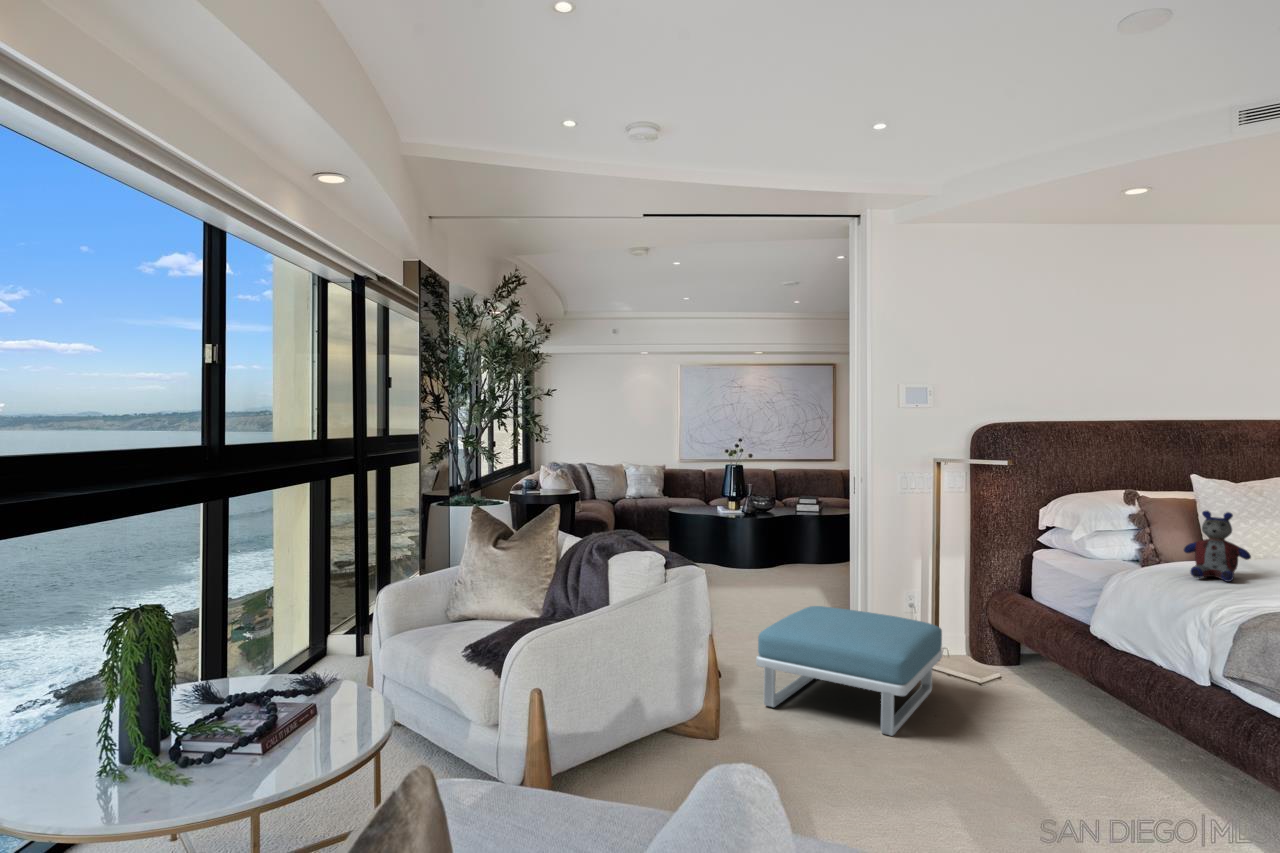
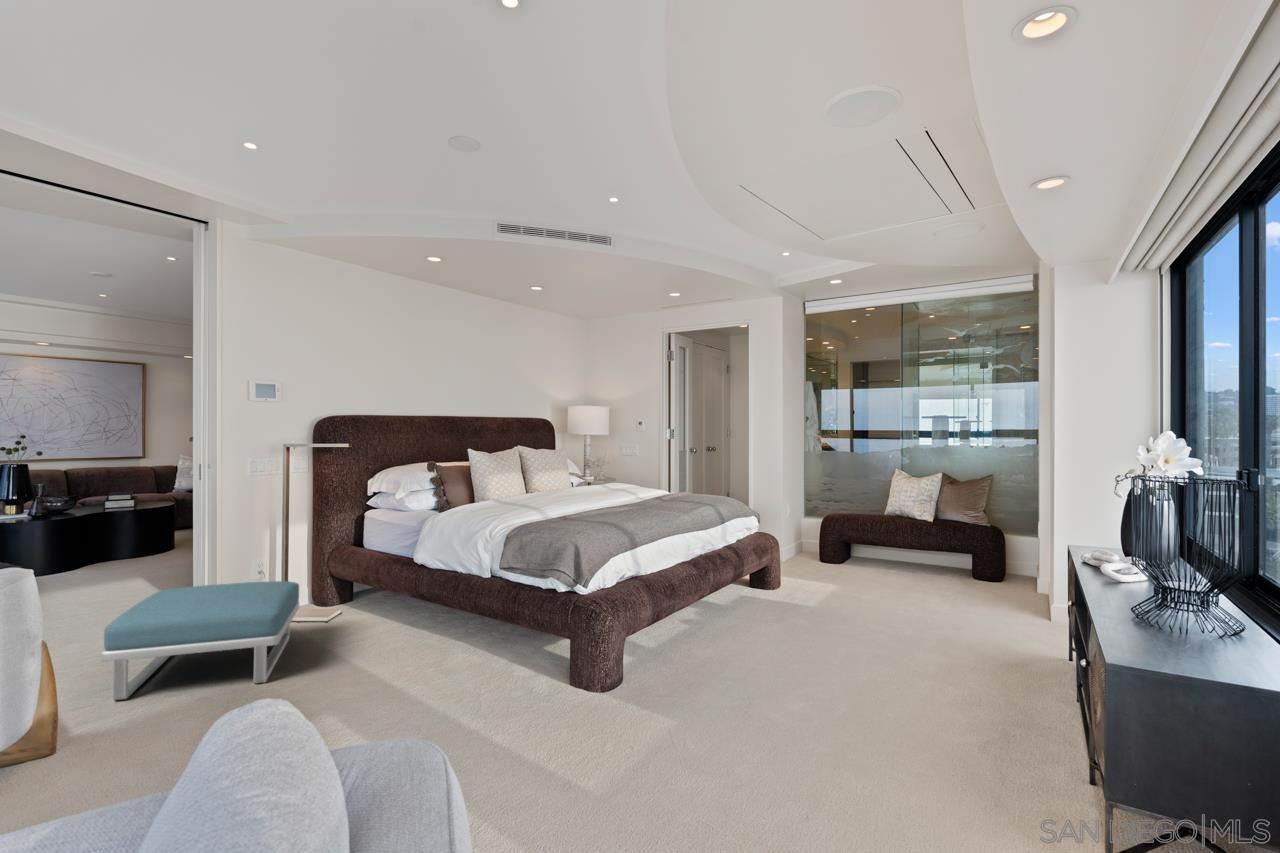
stuffed bear: present [1184,511,1251,582] -> none [469,470,504,513]

